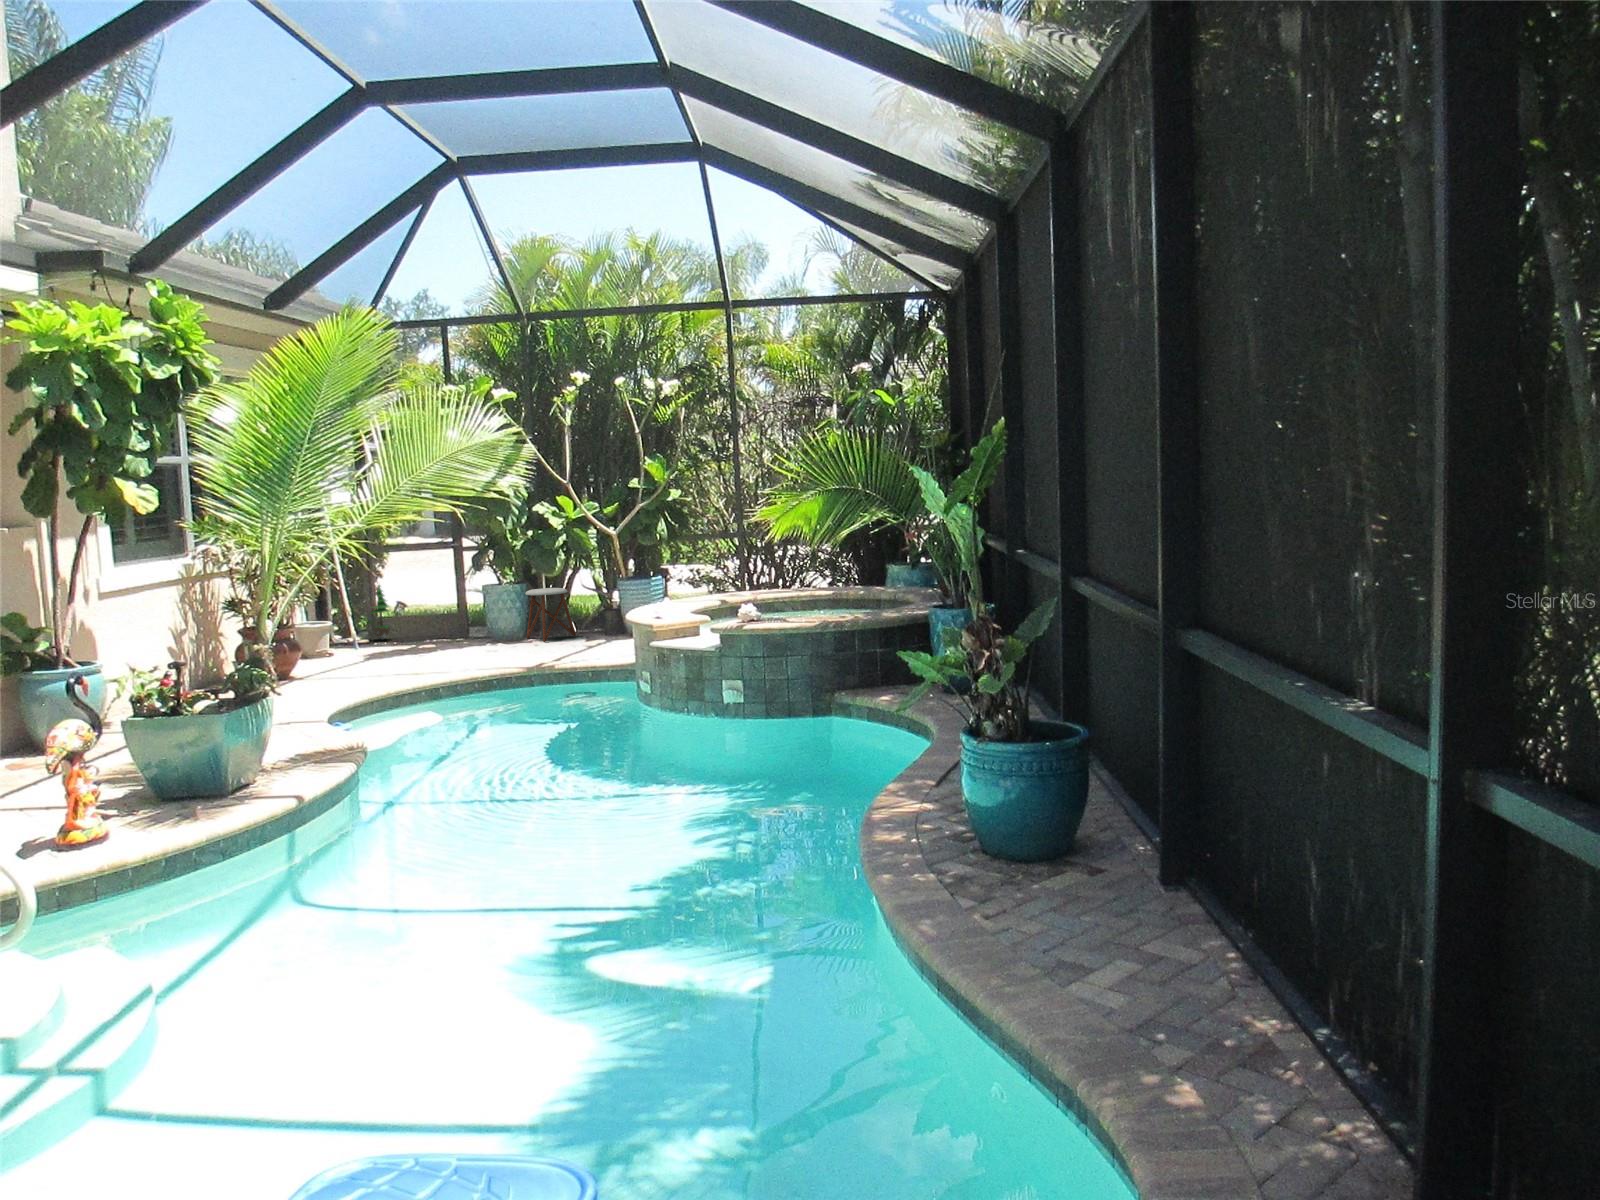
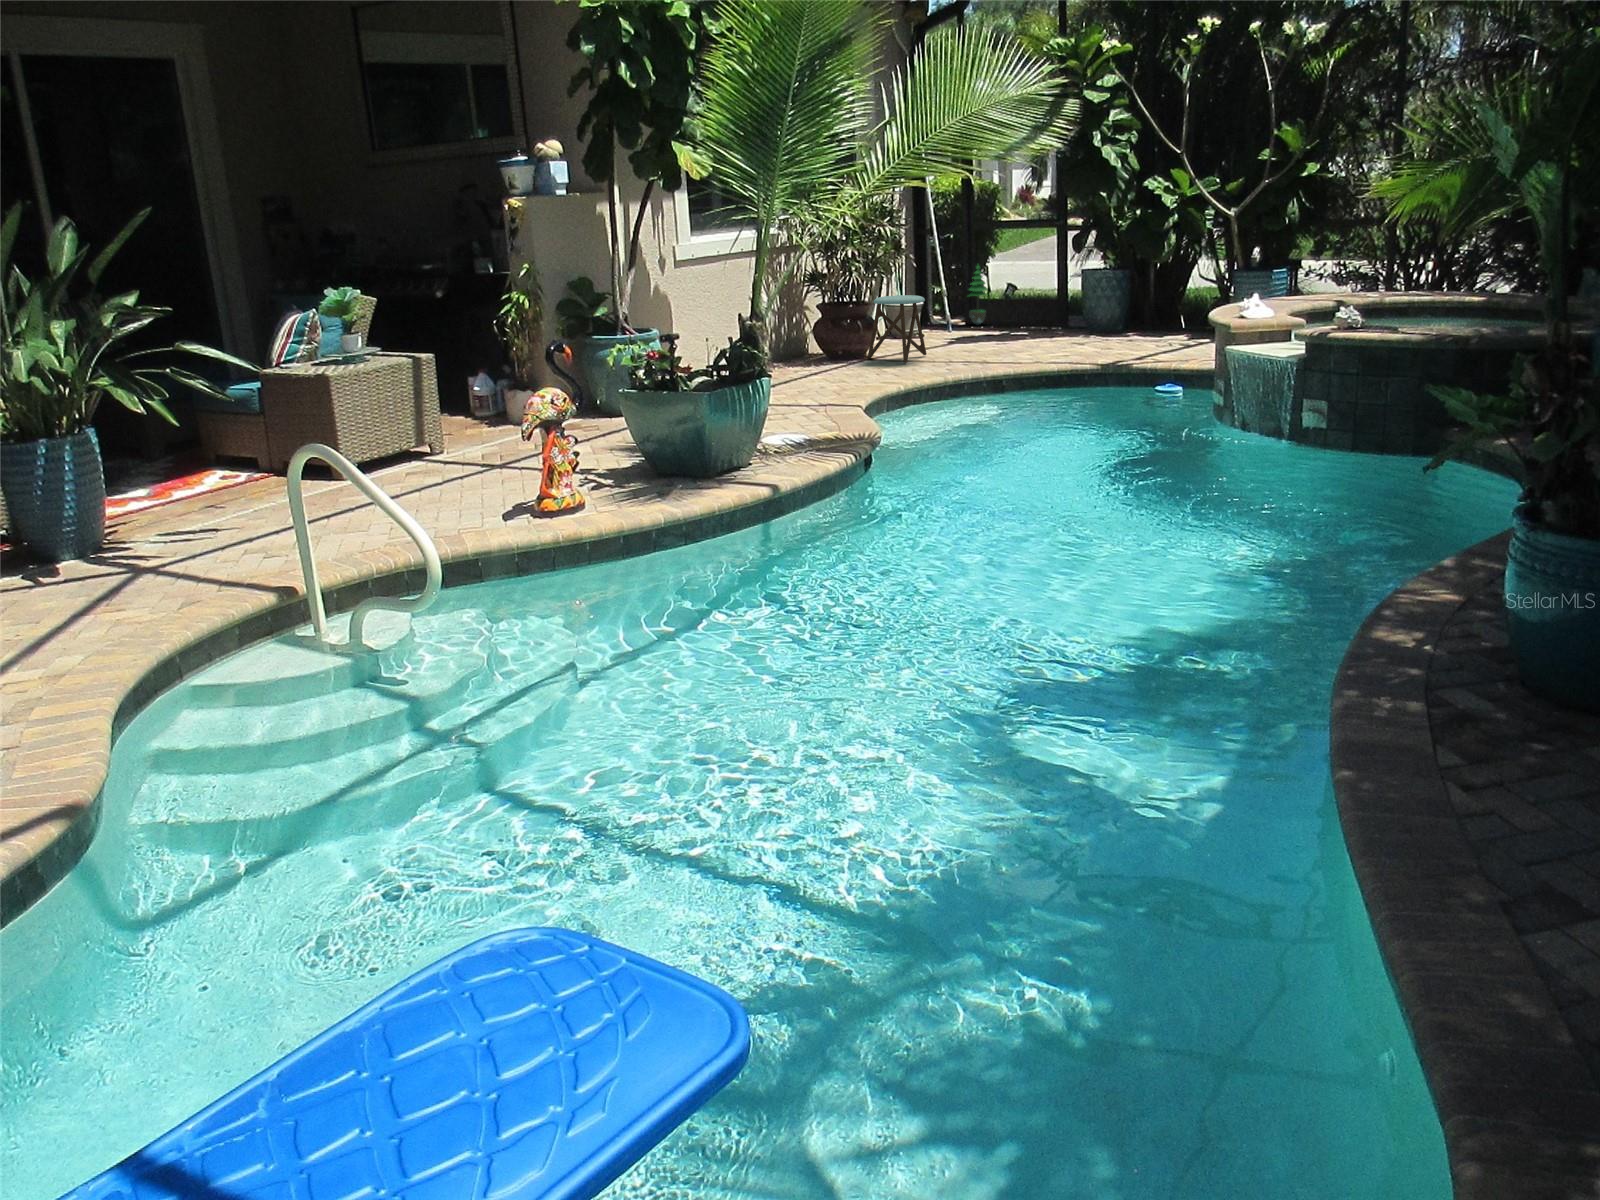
stool: present [525,588,576,642] -> present [868,295,927,363]

